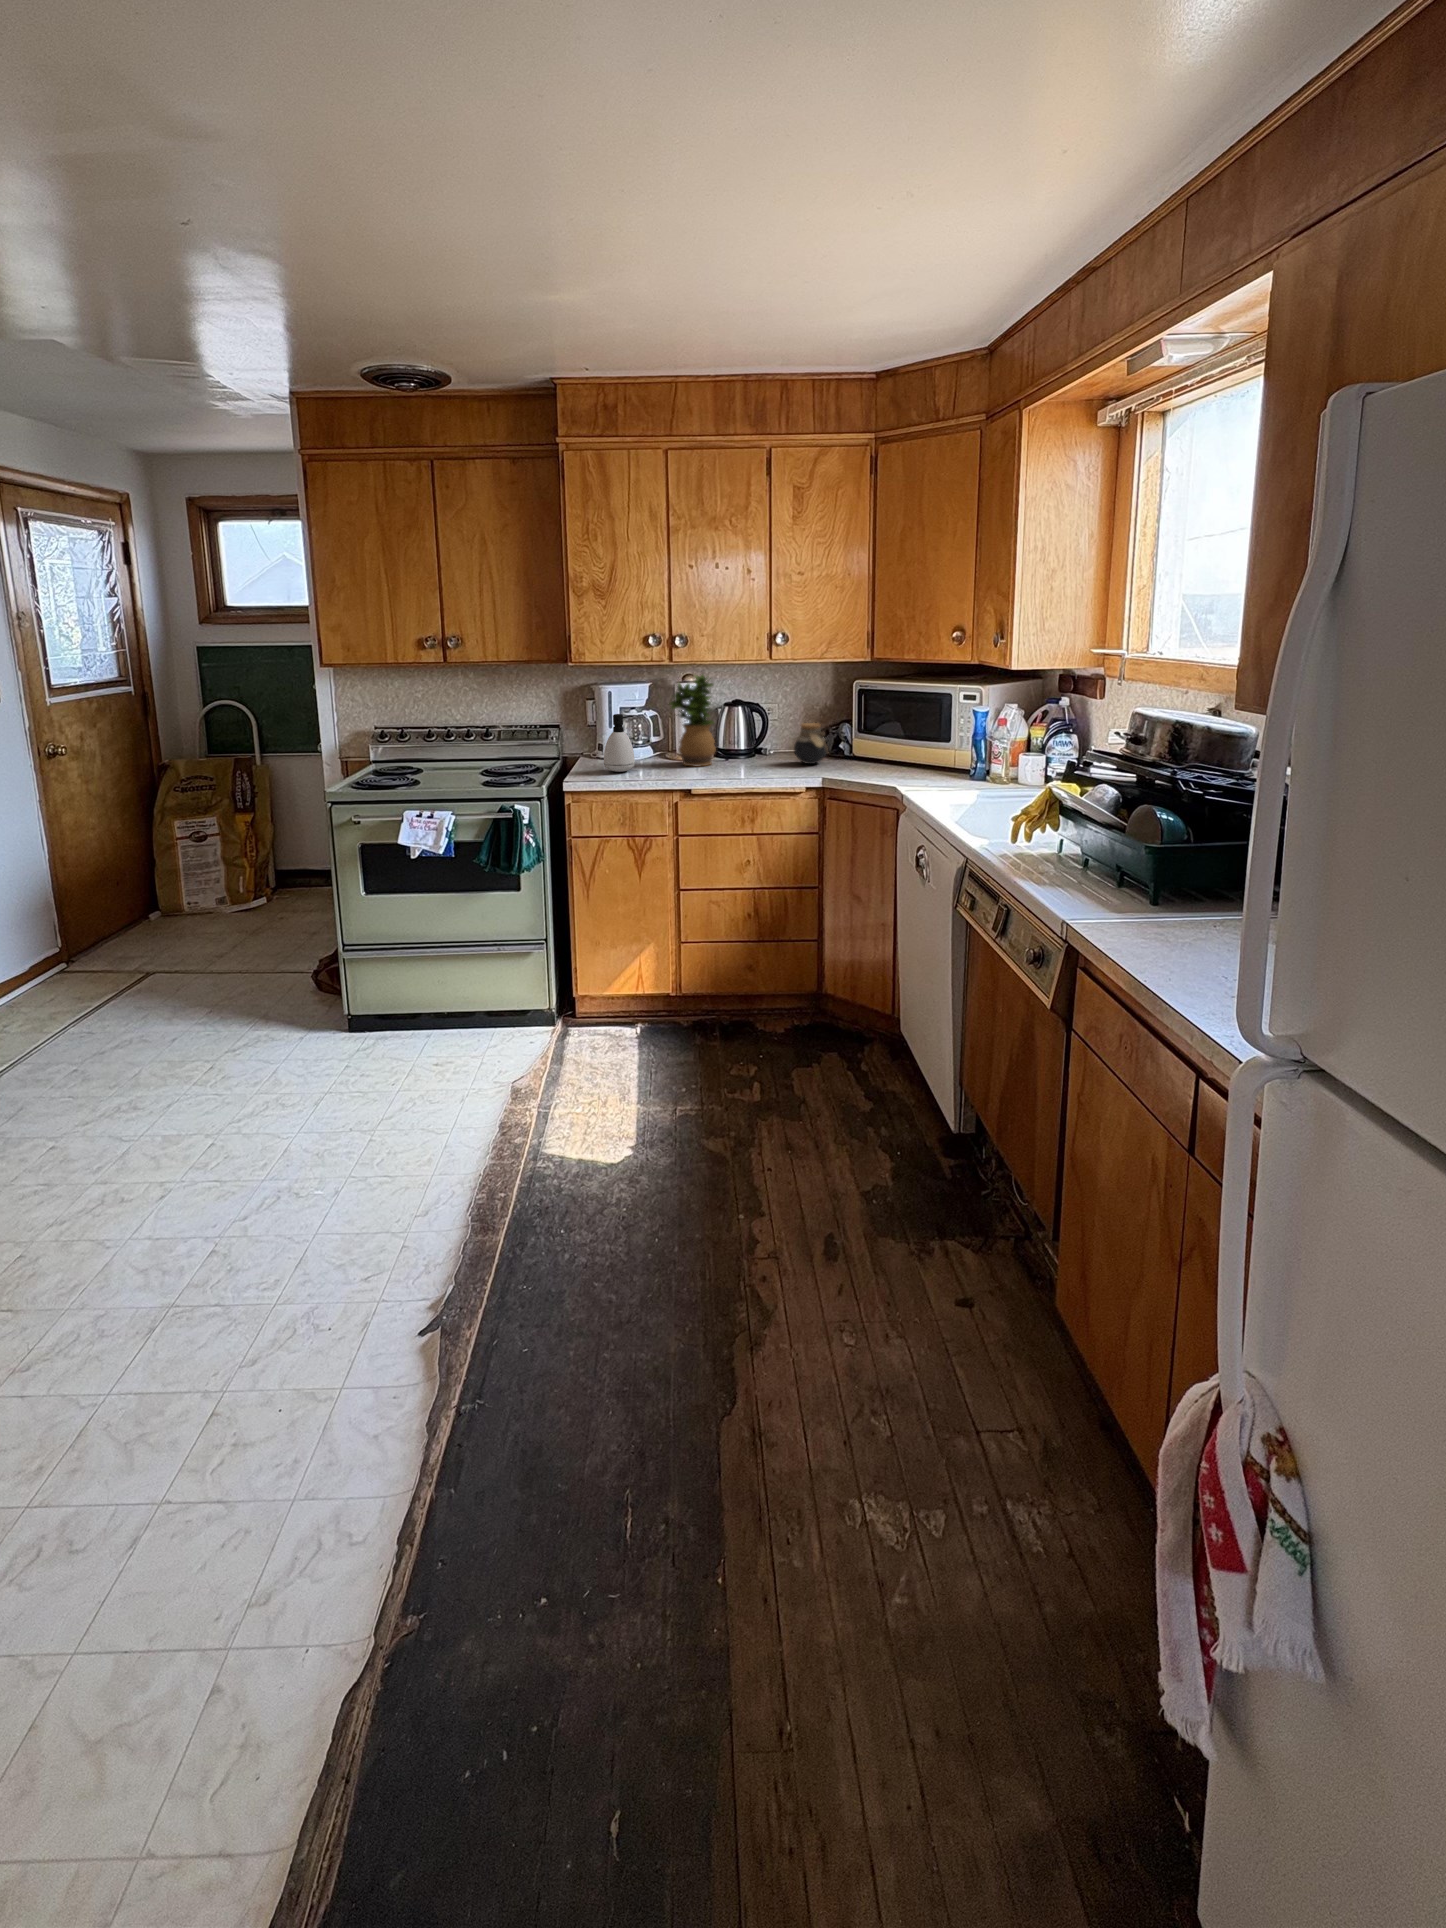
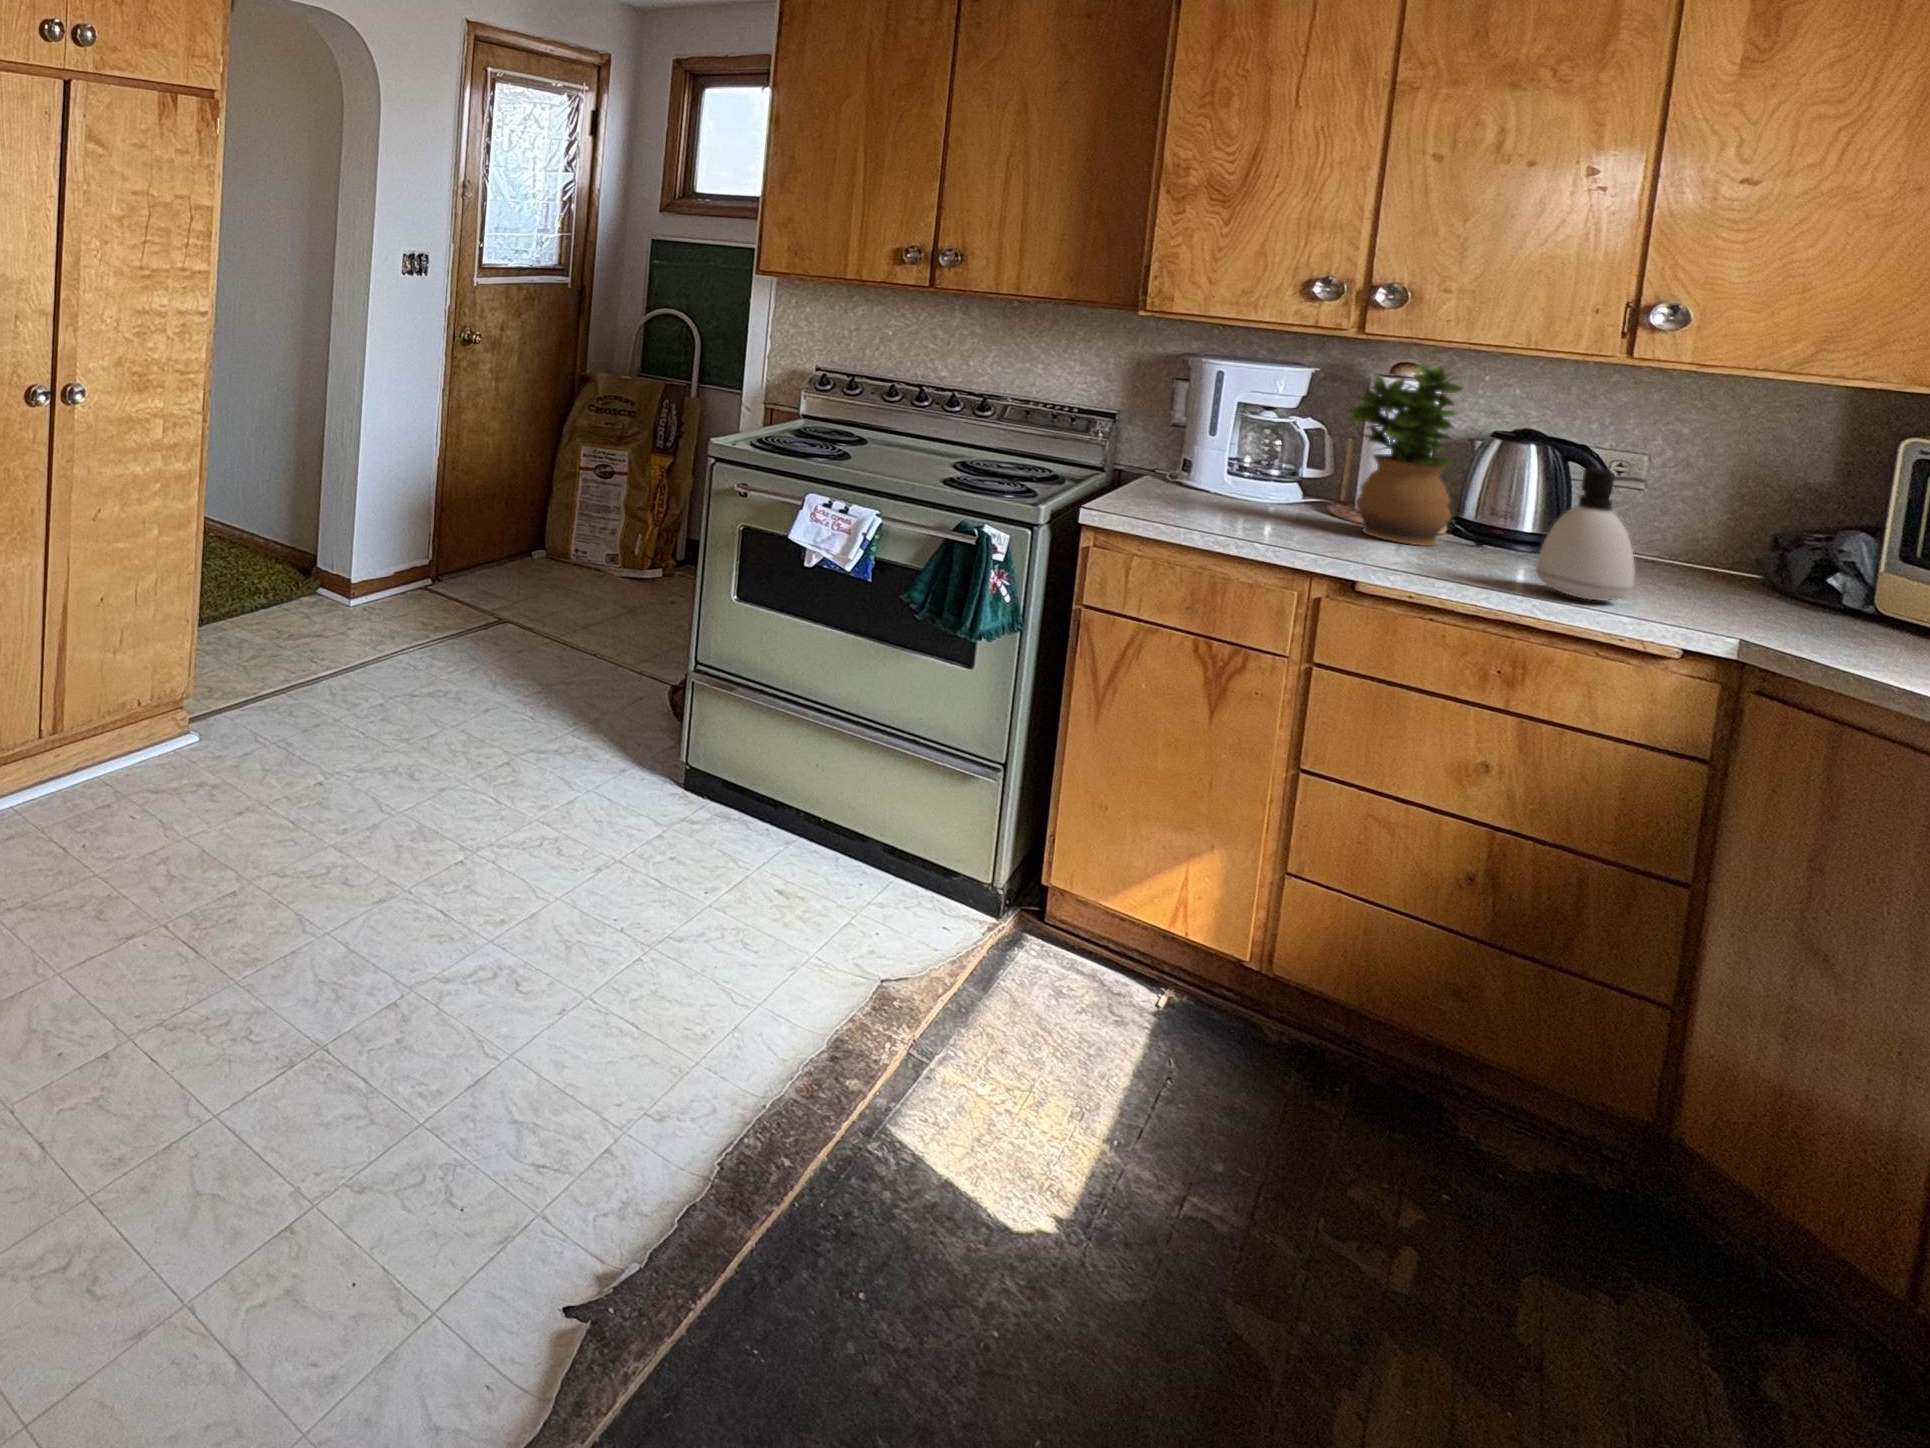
soap dispenser: present [604,714,635,772] -> present [1536,468,1645,601]
jar: present [794,723,828,764] -> none [1671,507,1785,603]

